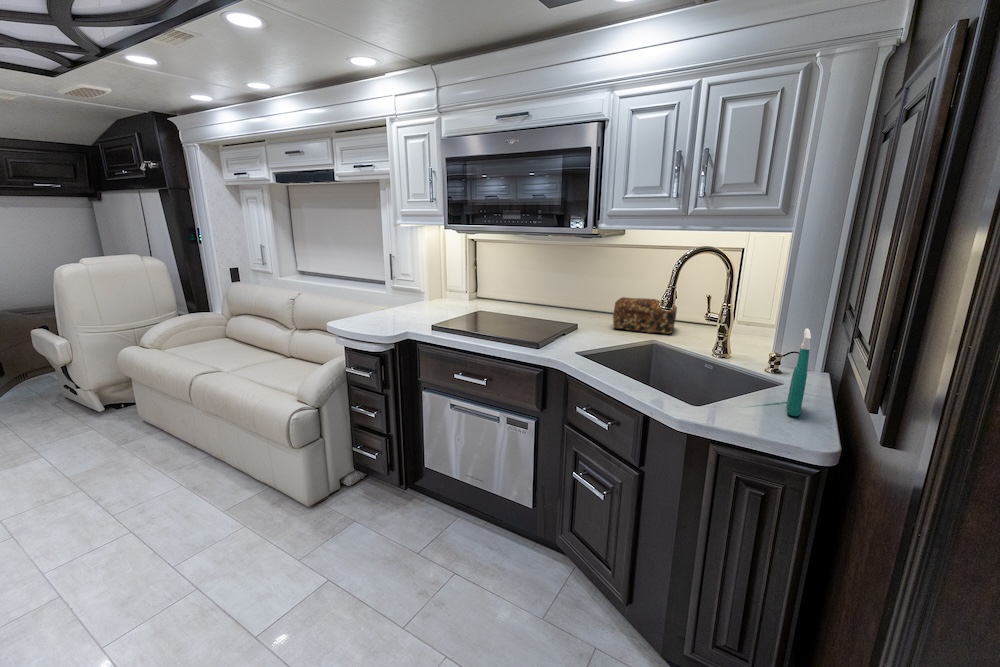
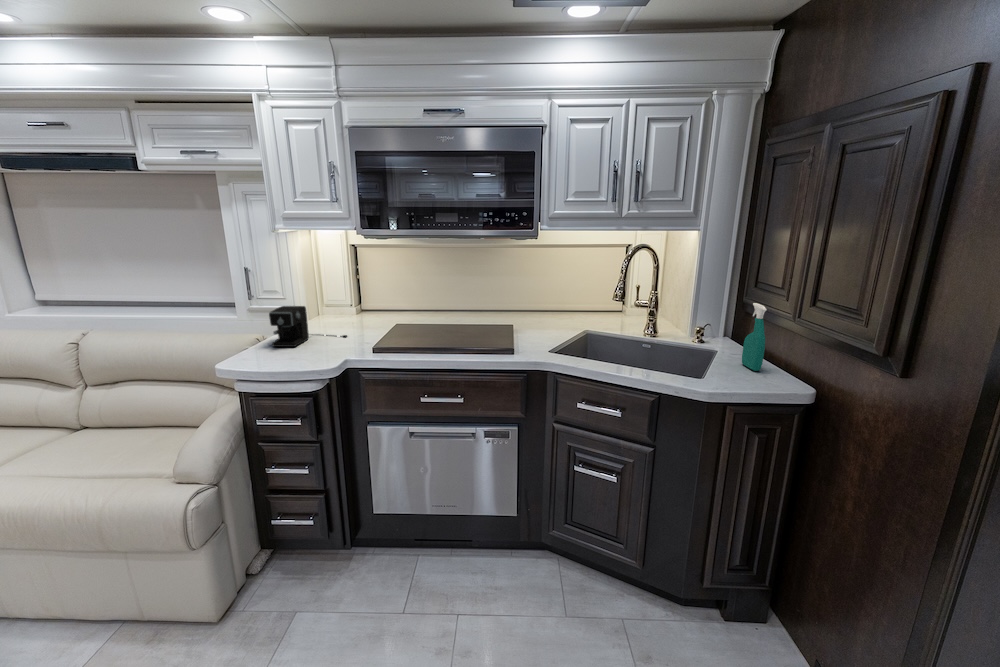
coffee maker: none [376,285,435,318] -> present [269,306,347,347]
bread loaf: present [613,297,677,334] -> none [540,294,598,325]

